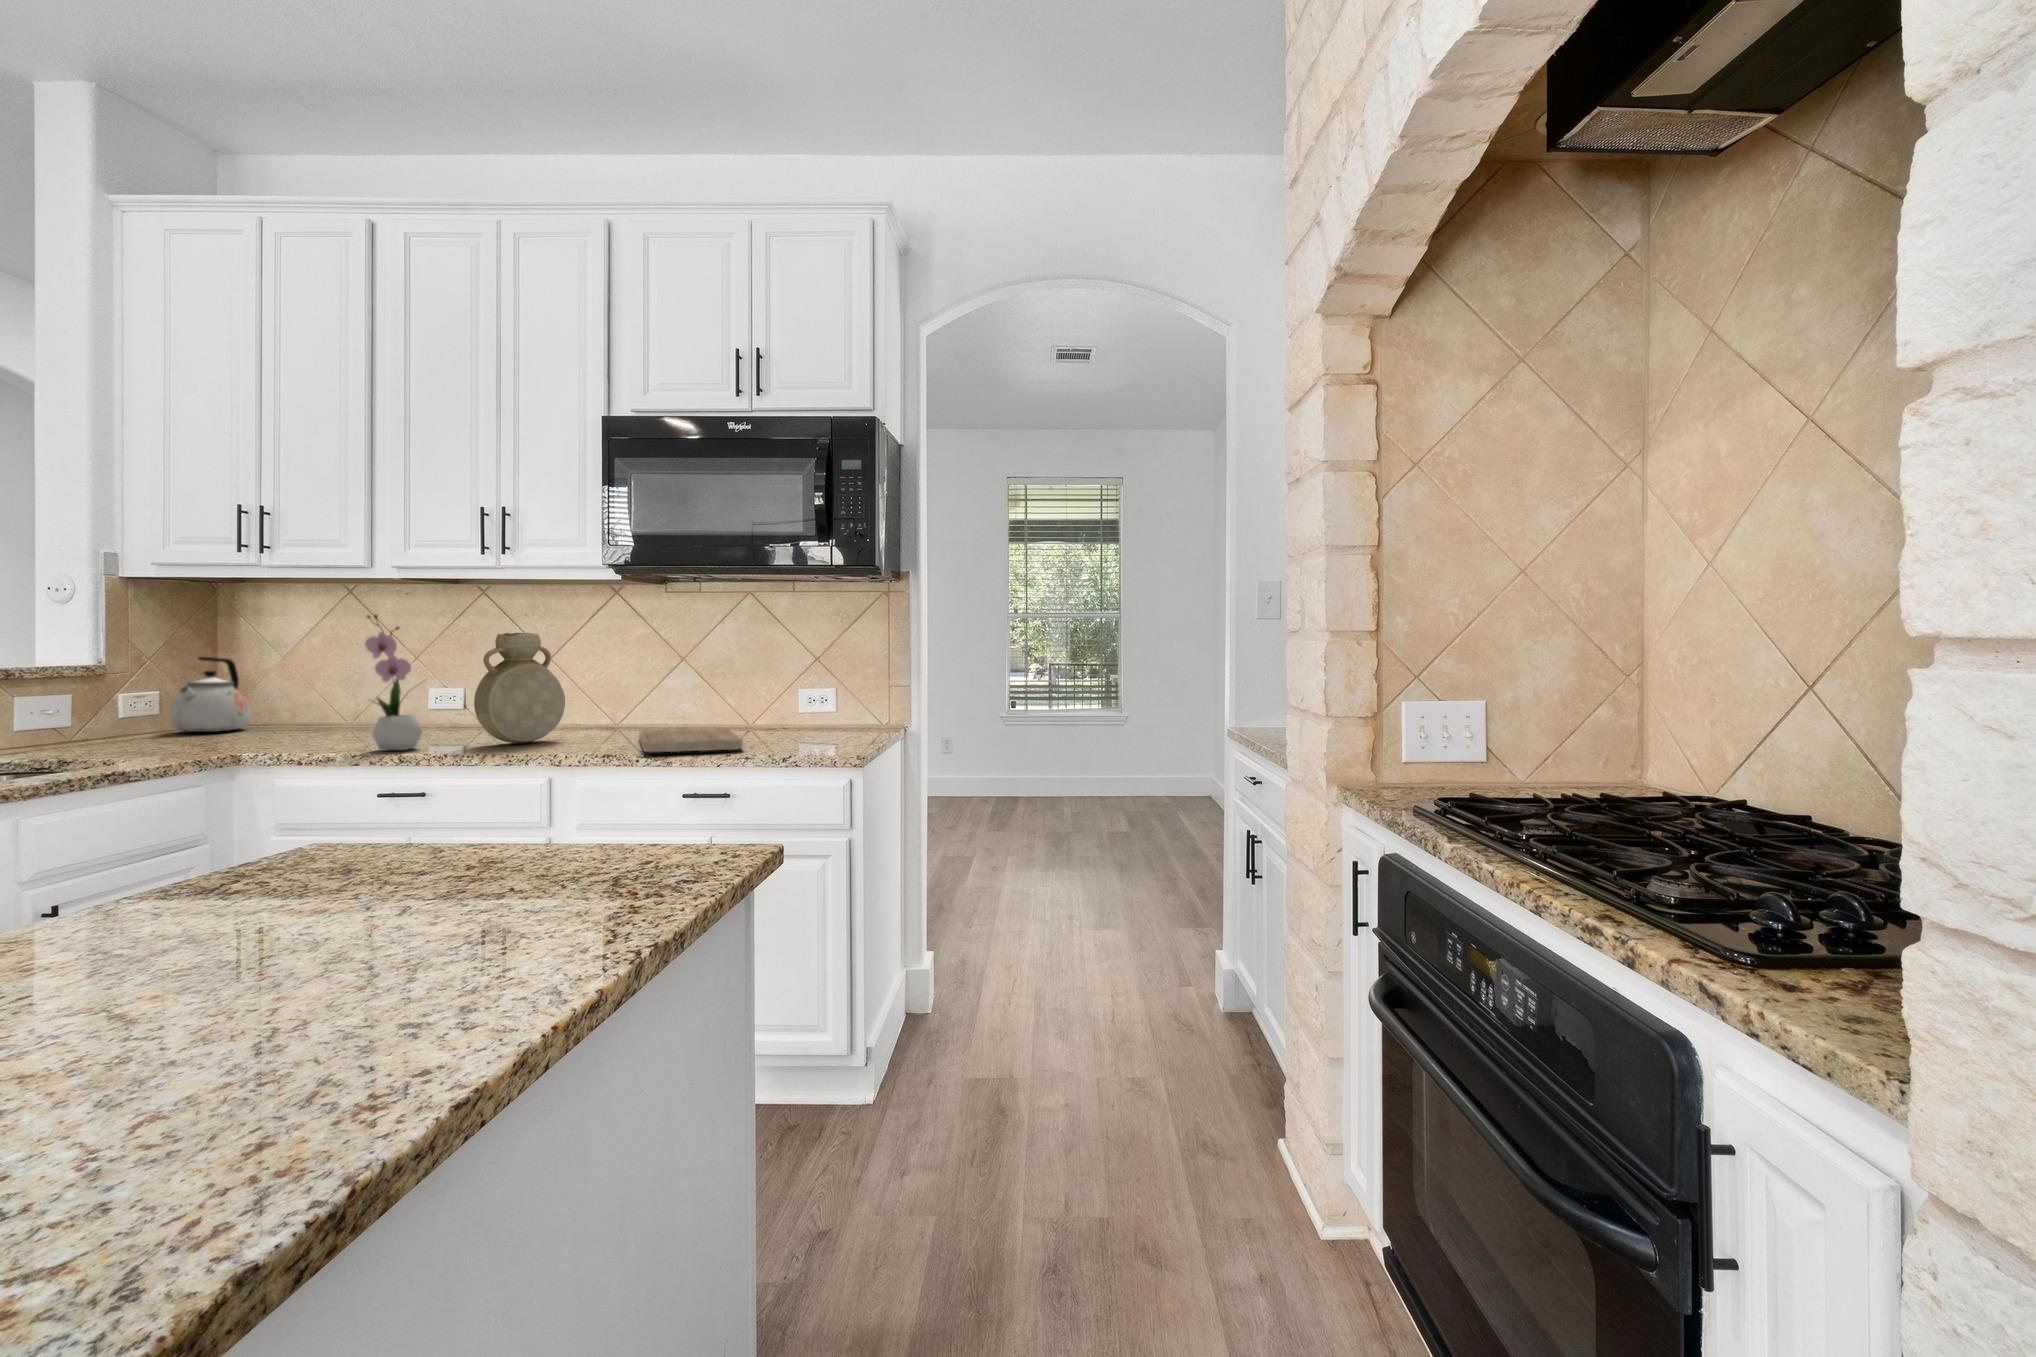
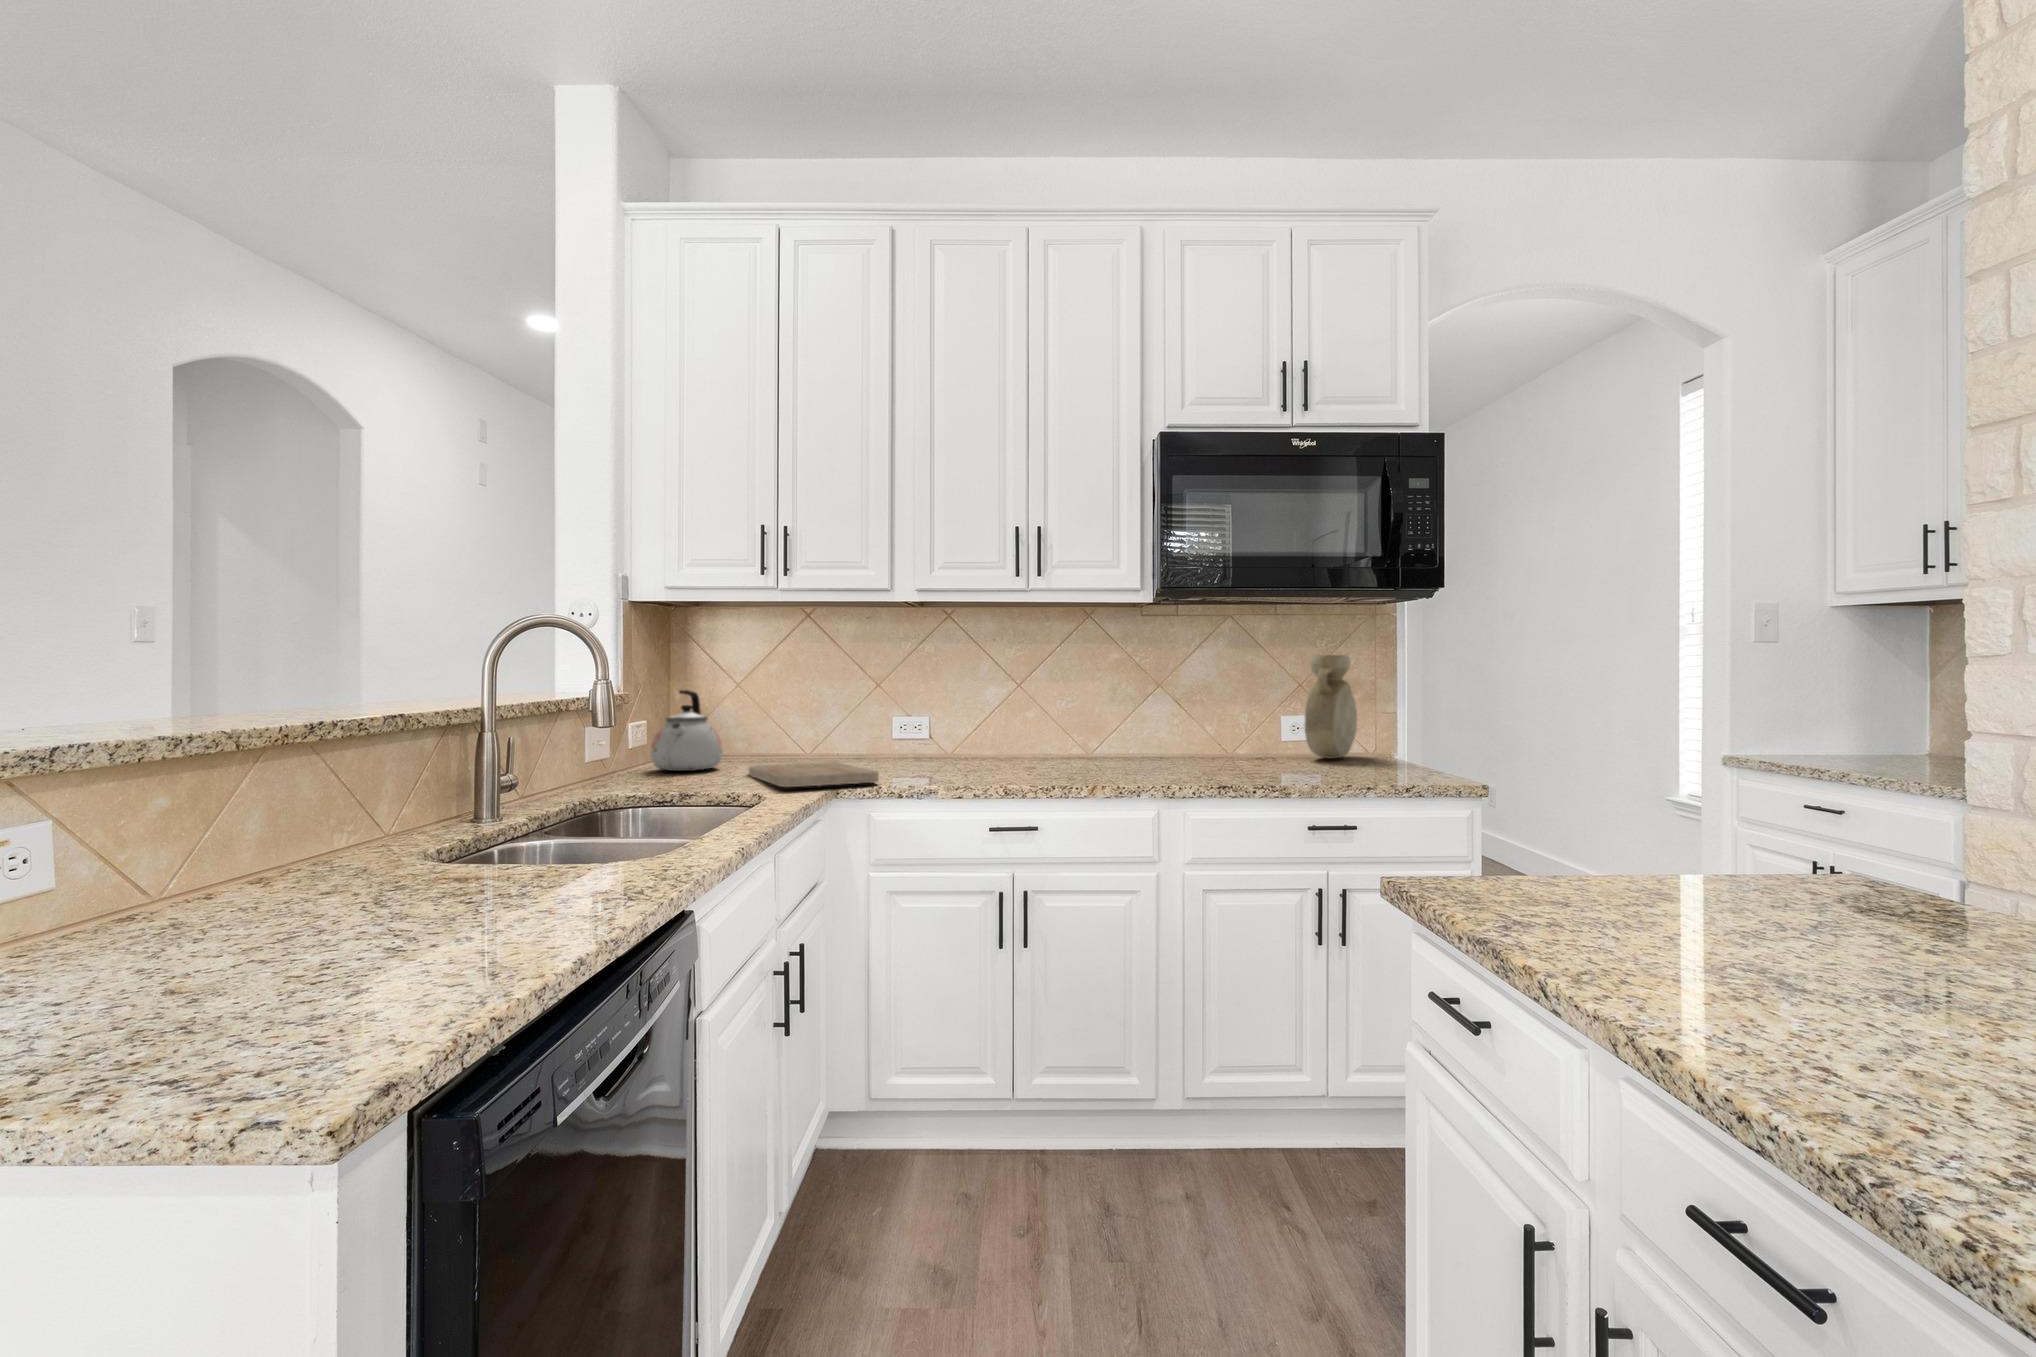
flower arrangement: present [365,614,422,750] -> none [950,639,999,784]
vase: present [474,633,565,743] -> present [1305,655,1357,759]
cutting board: present [639,728,743,752] -> present [749,762,879,787]

